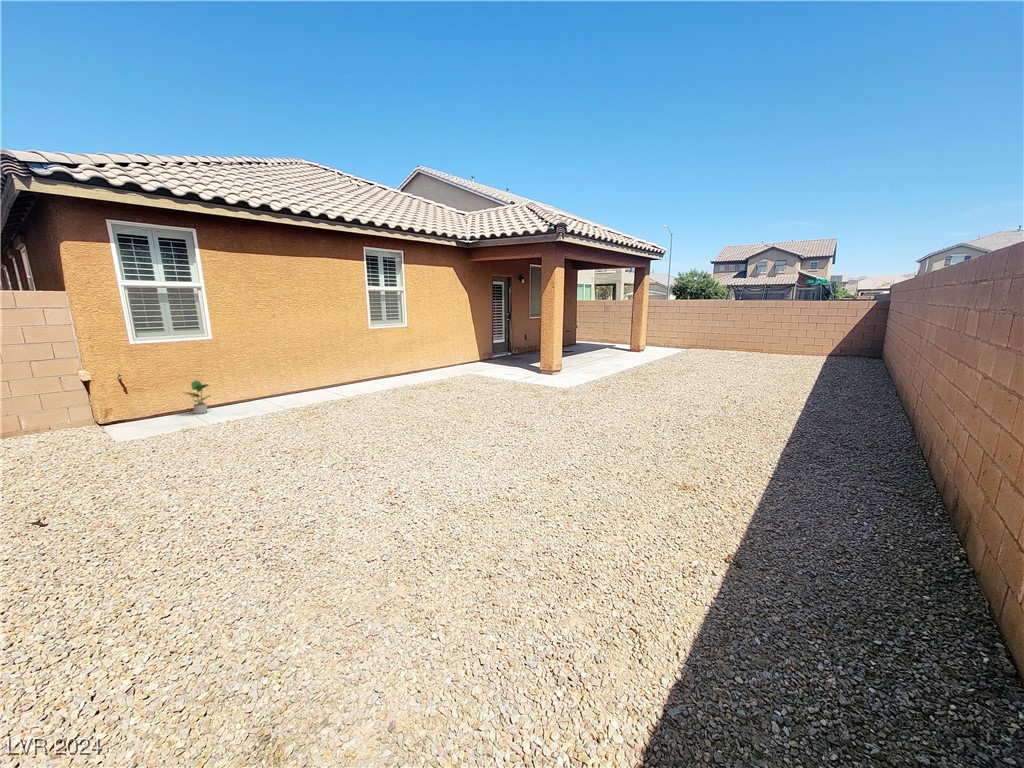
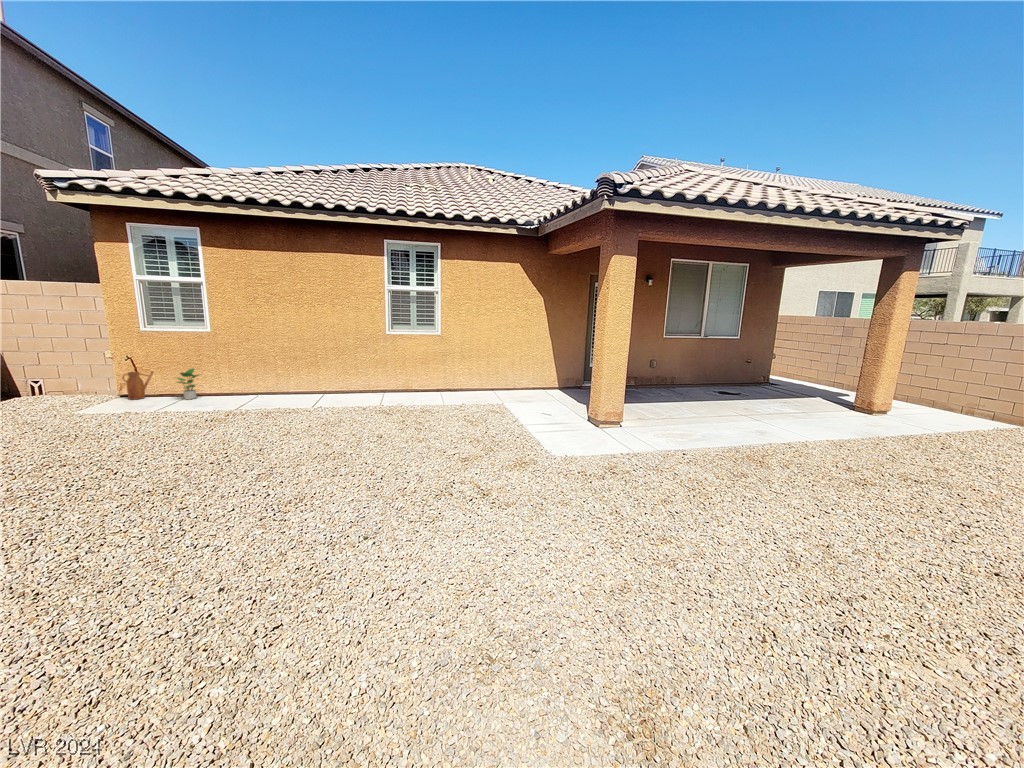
watering can: none [114,390,153,425] -> present [122,372,154,400]

